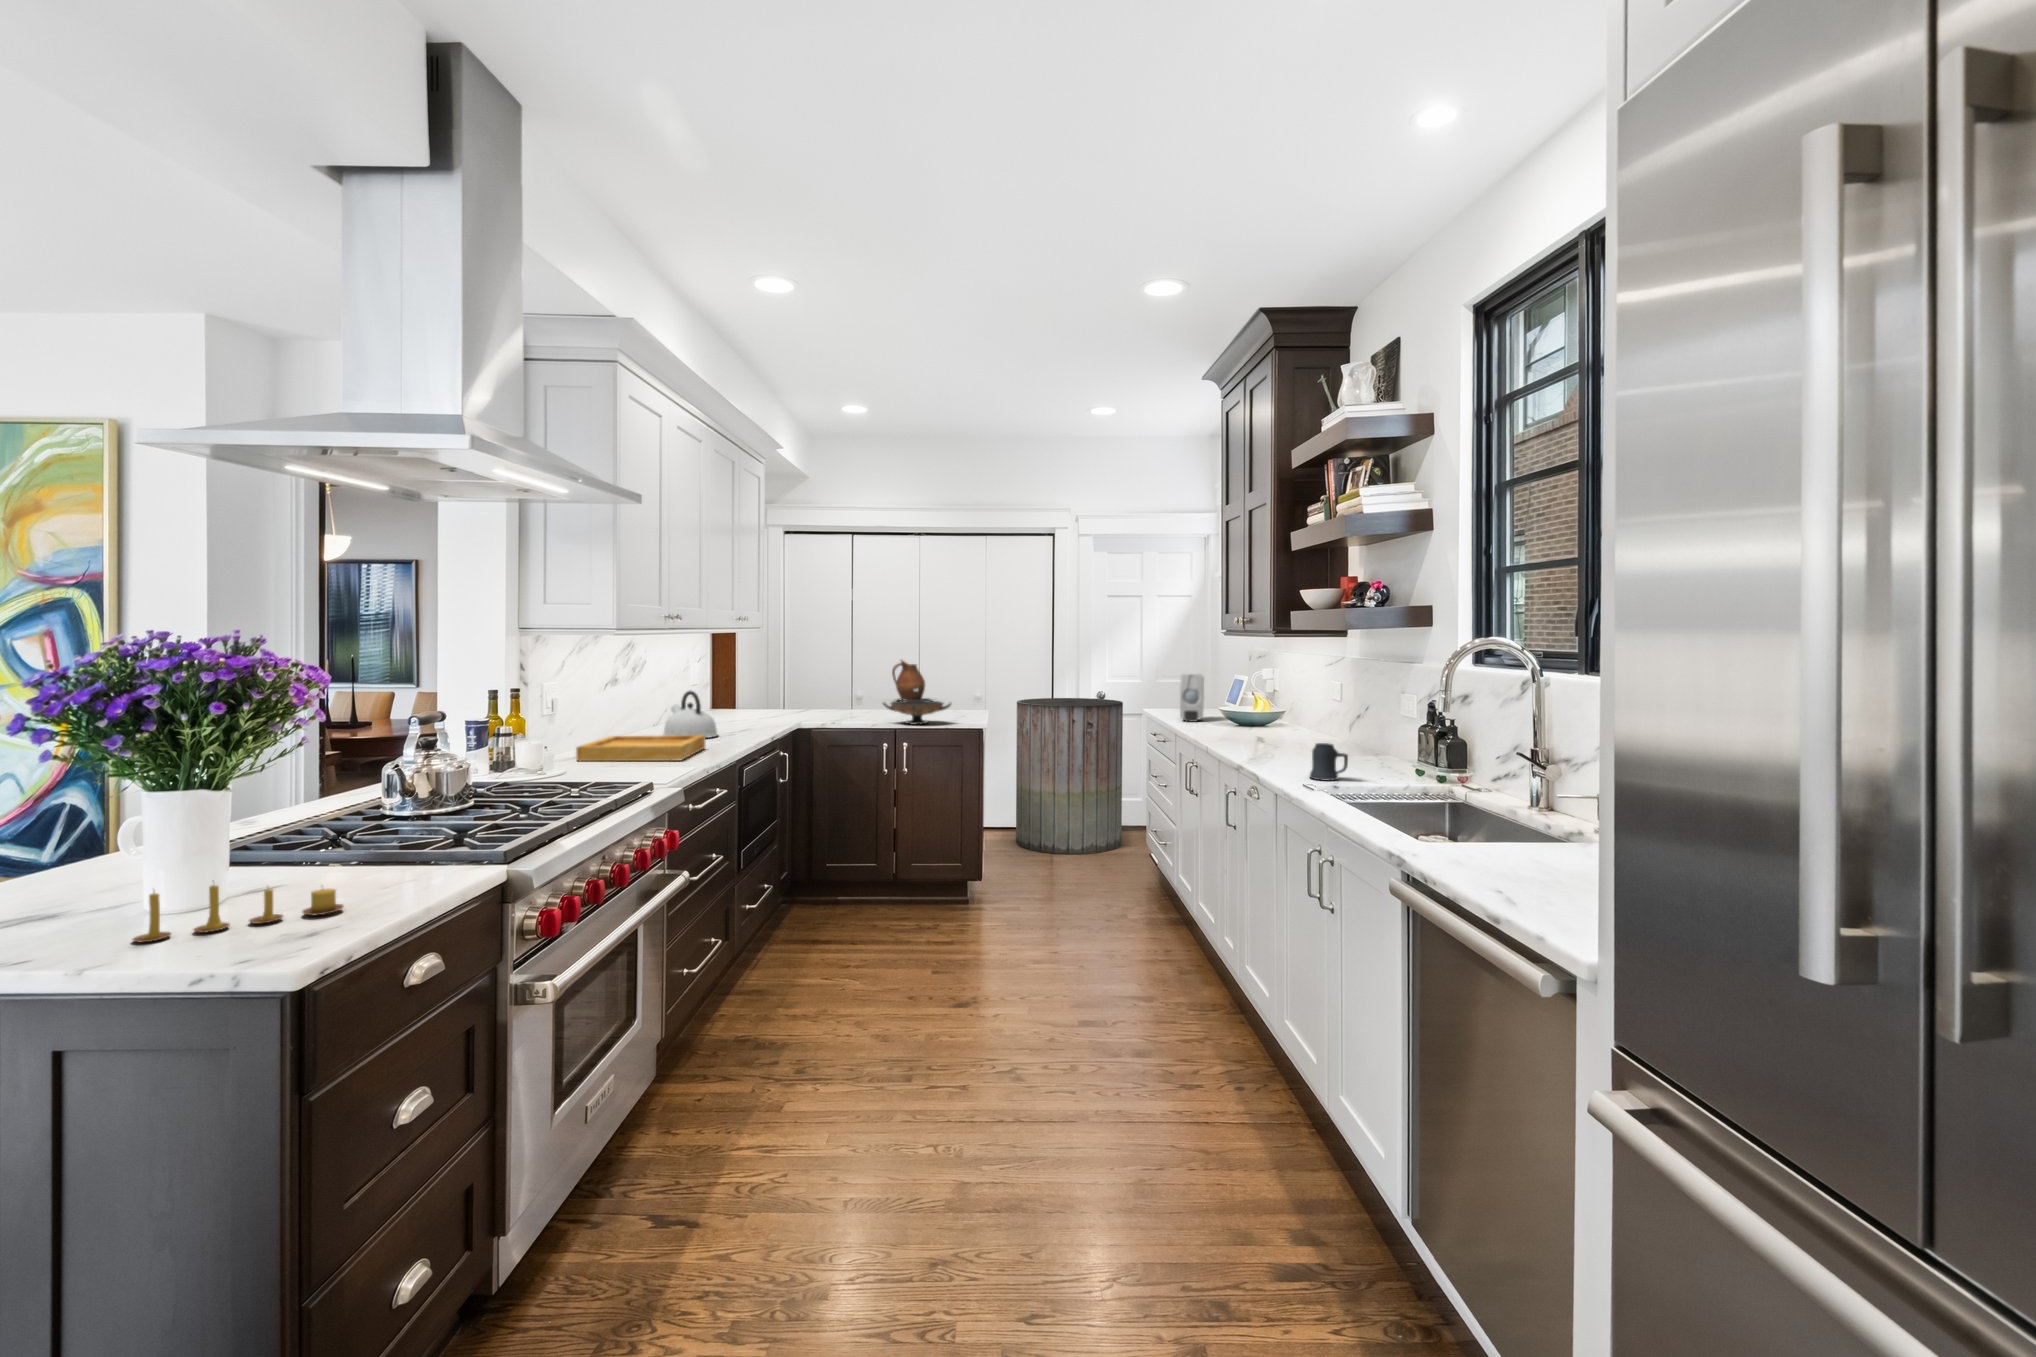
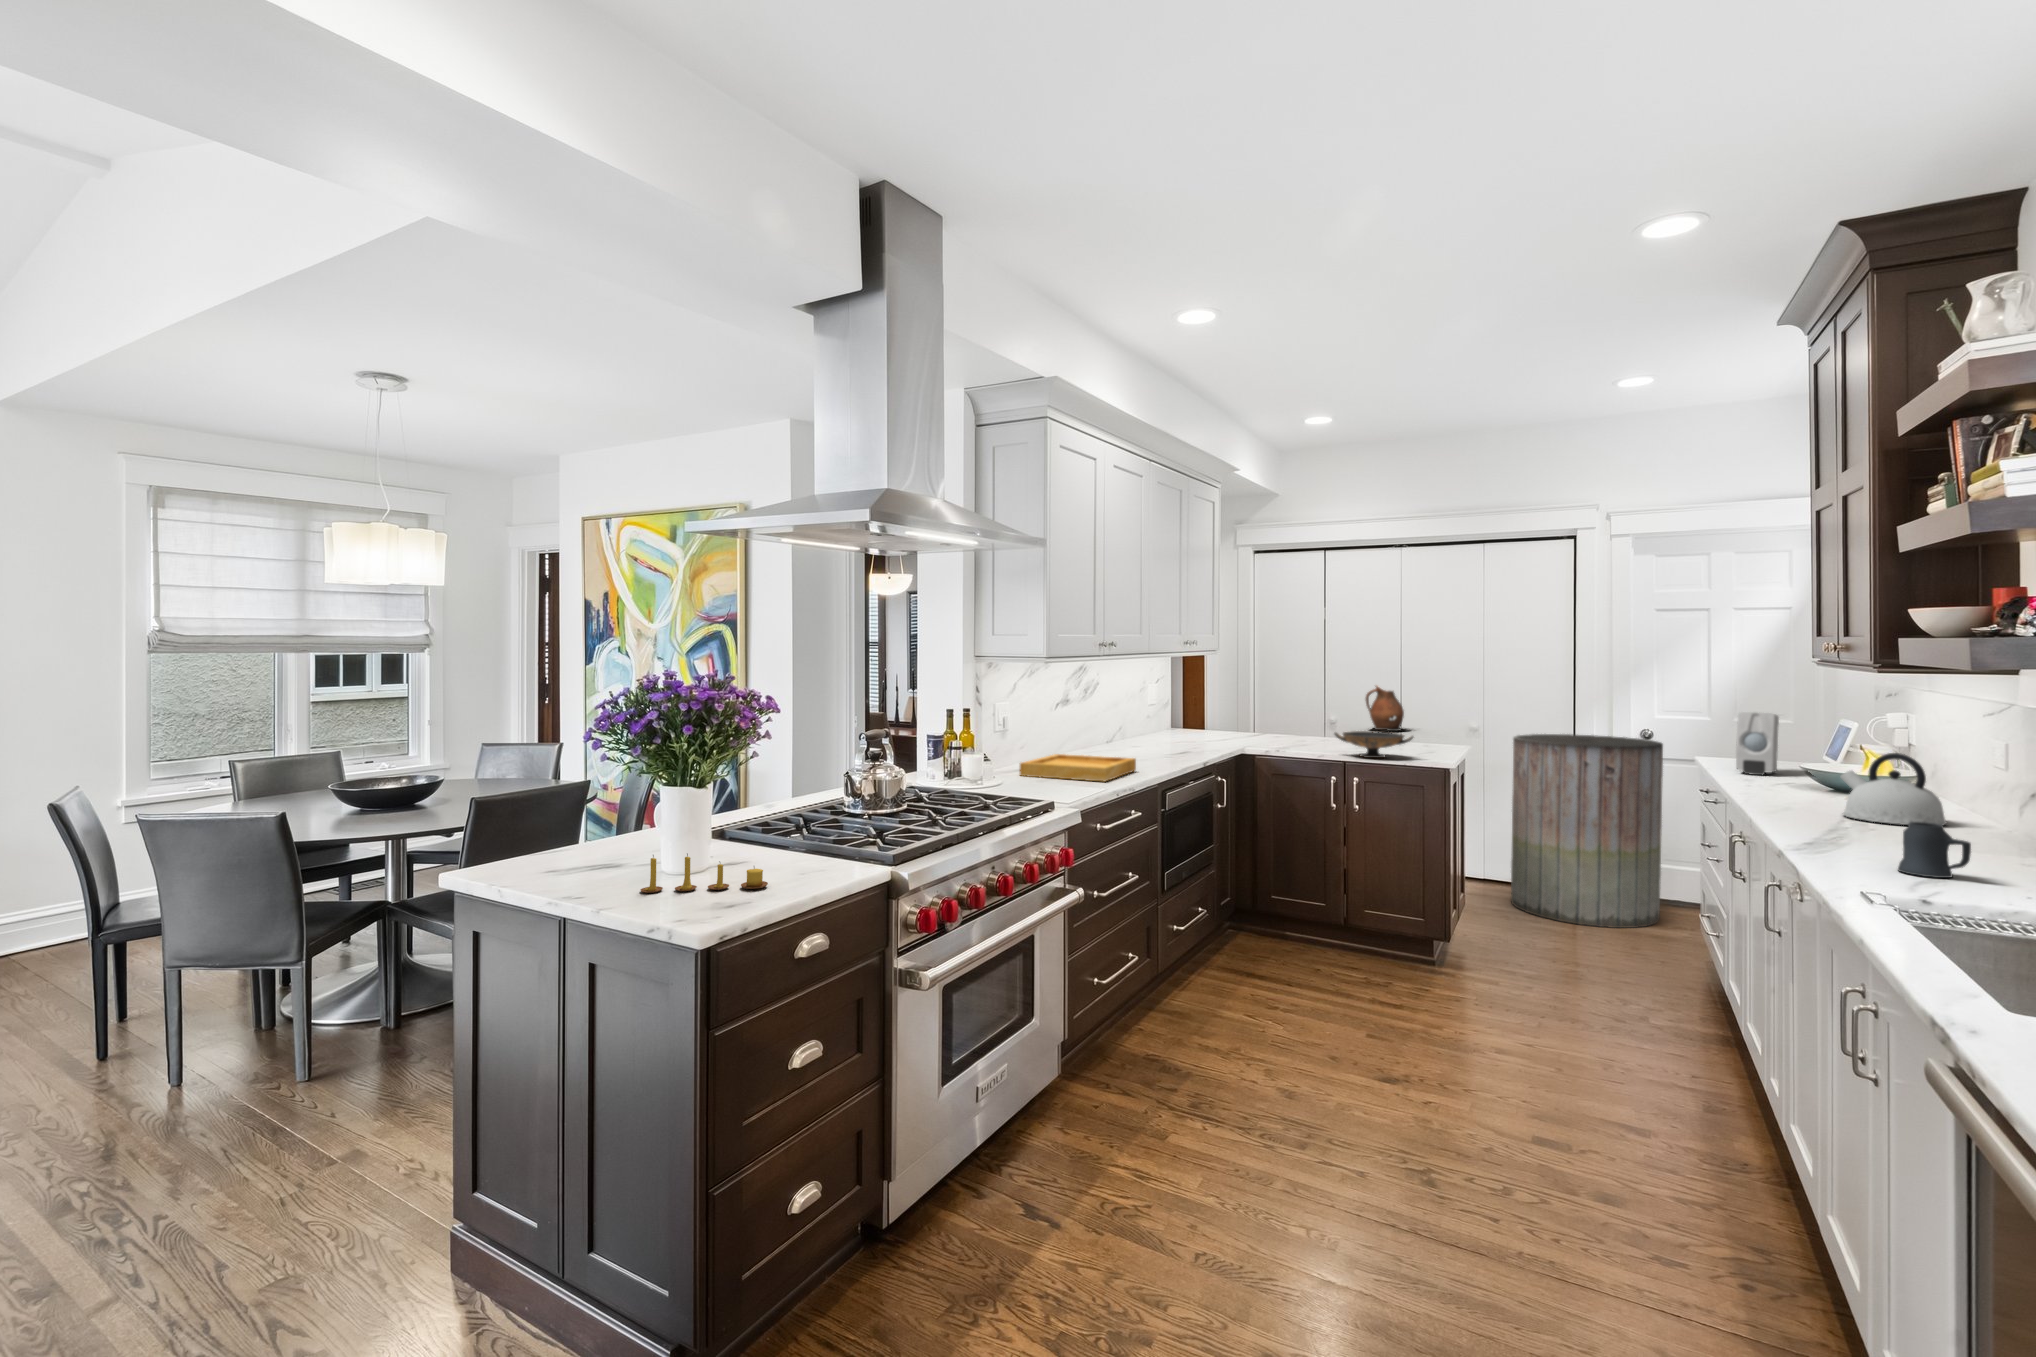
kettle: present [663,691,718,738] -> present [1841,753,1947,825]

